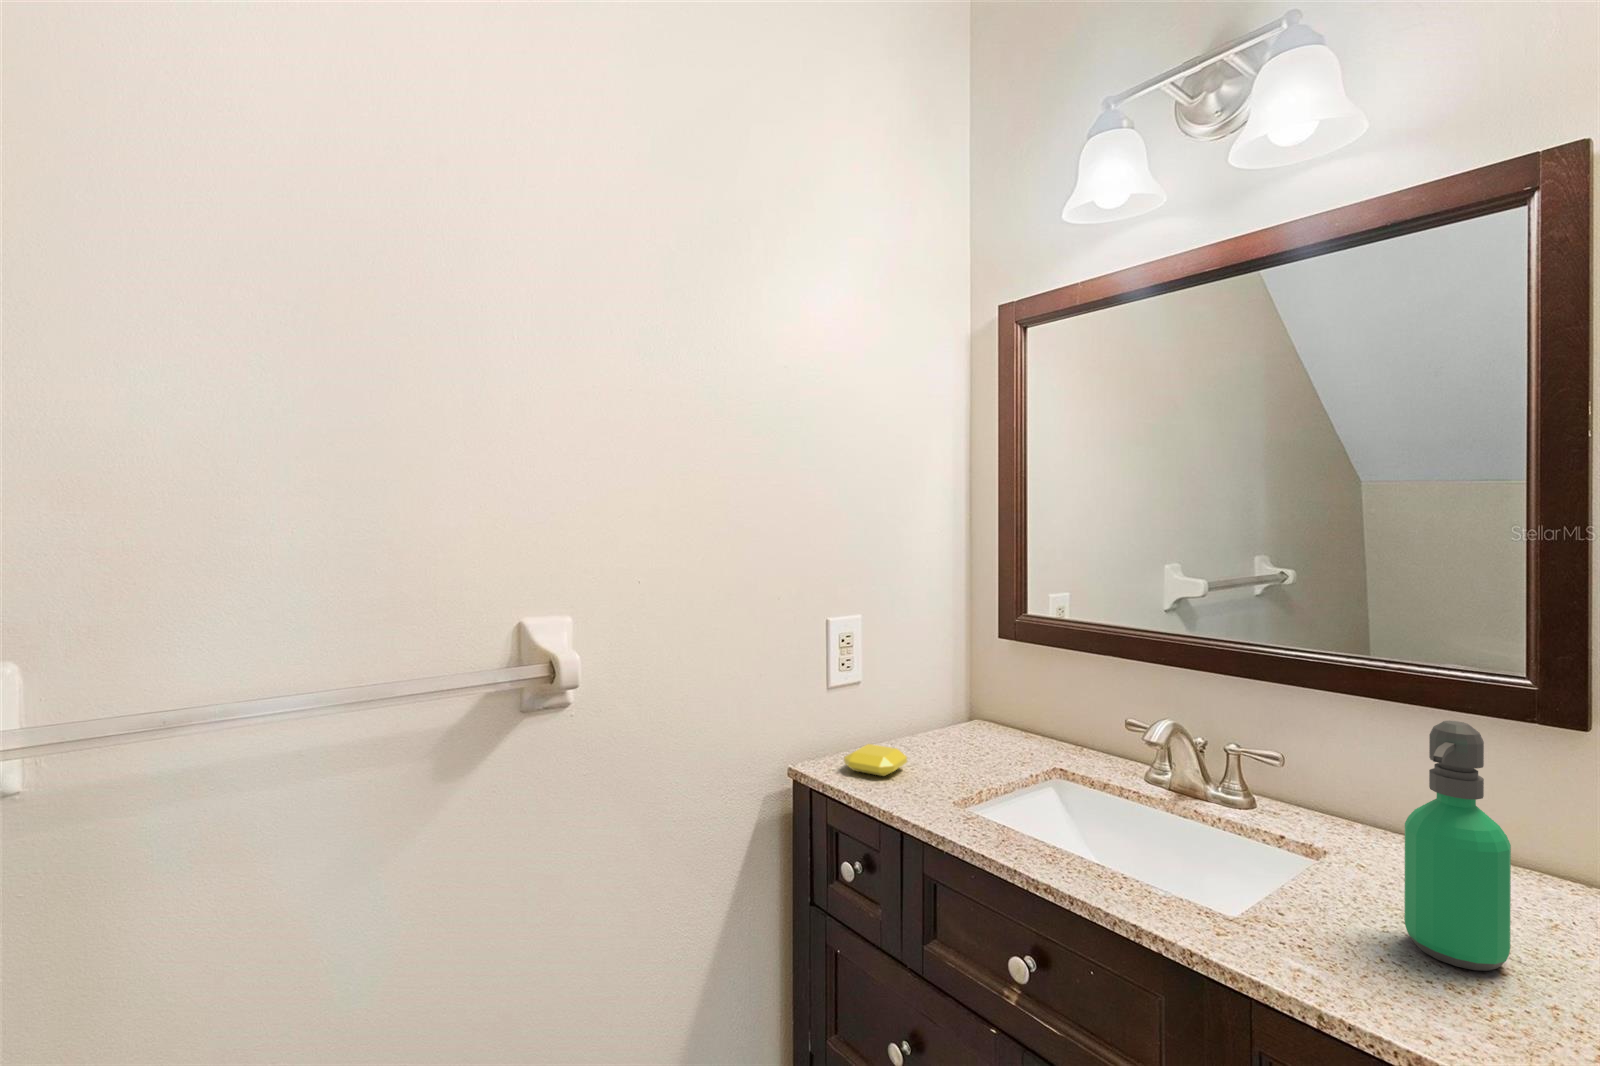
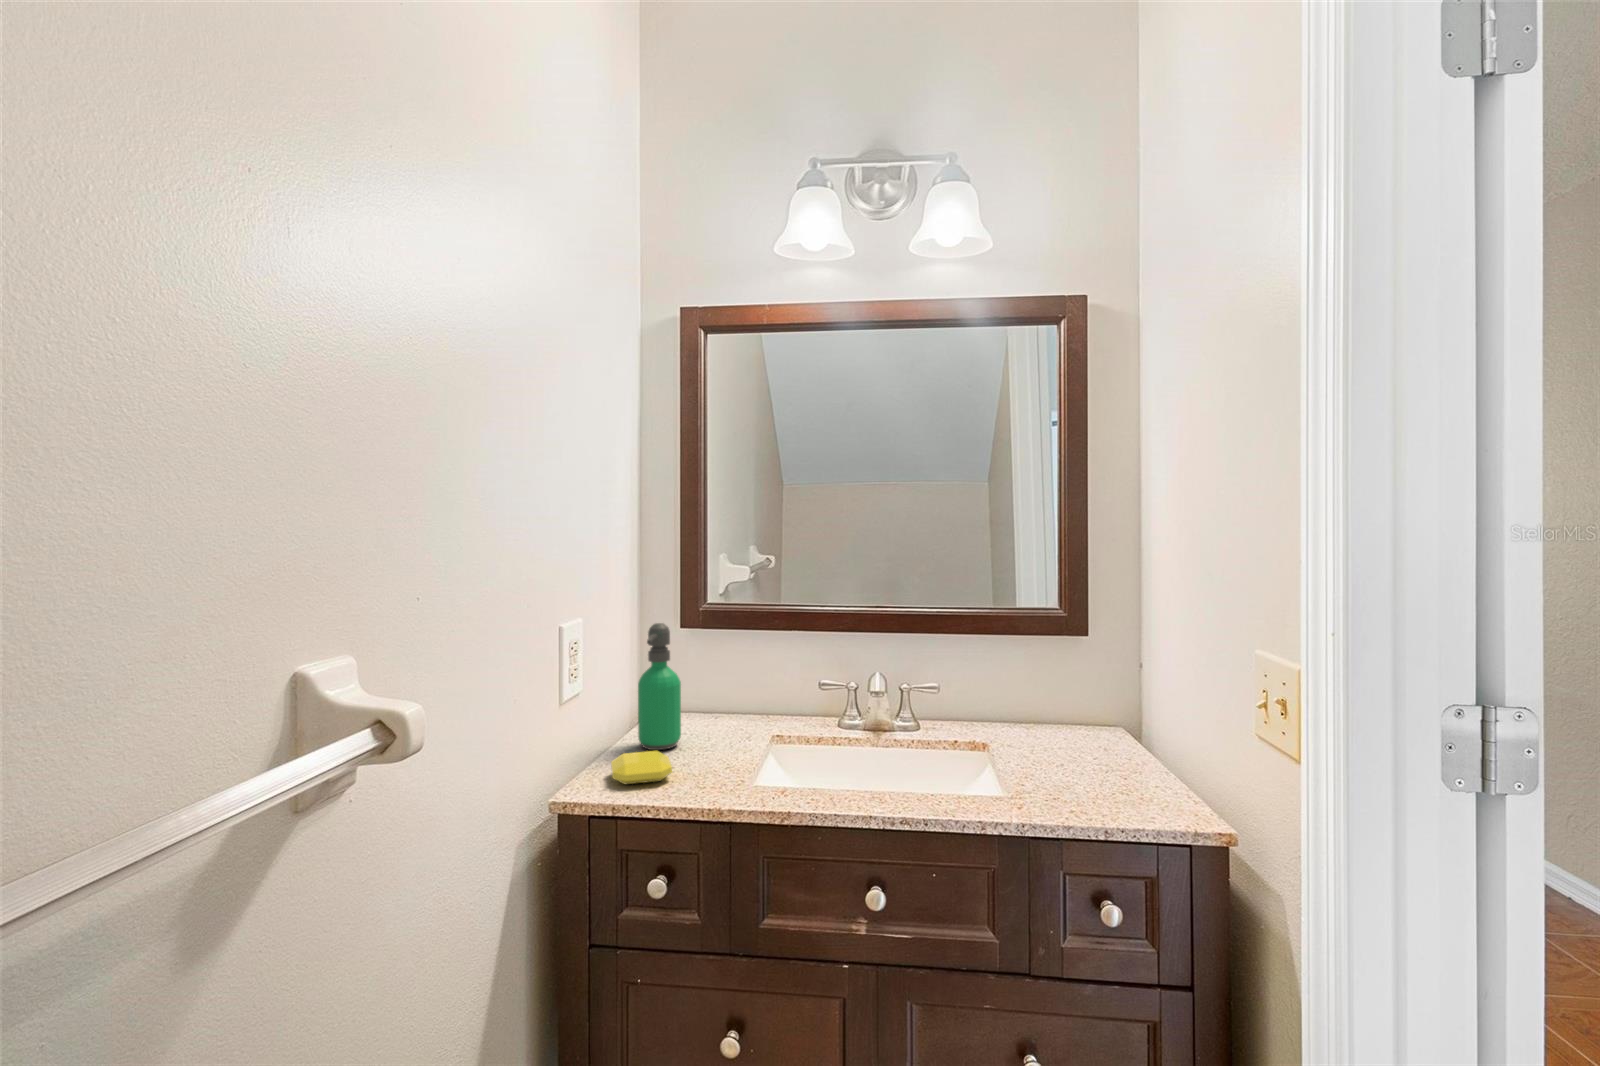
soap dispenser: present [1404,721,1511,971] -> present [638,623,681,750]

